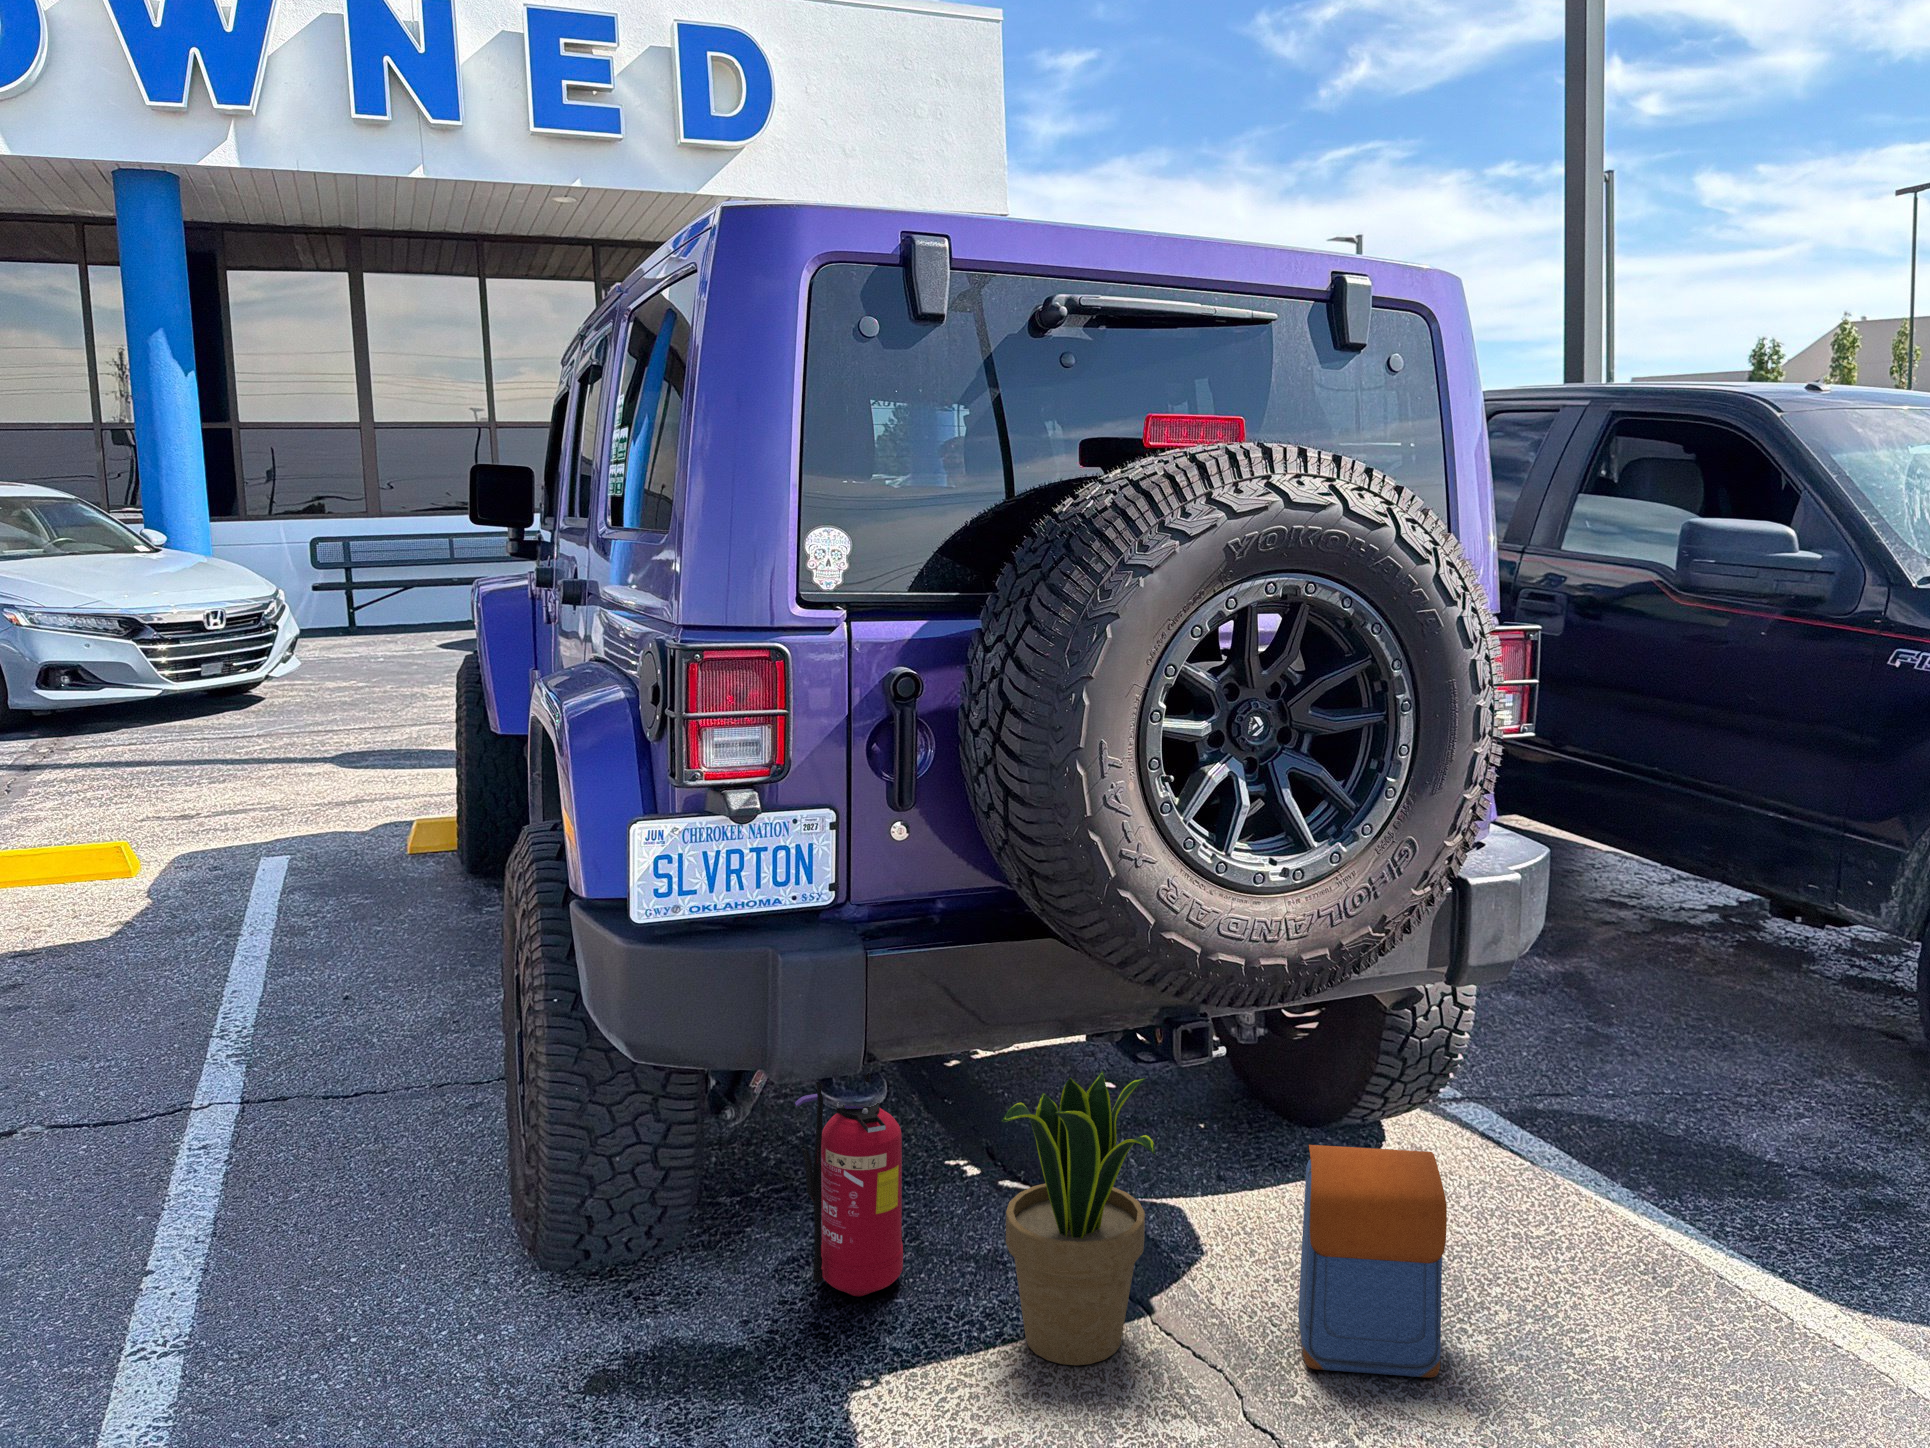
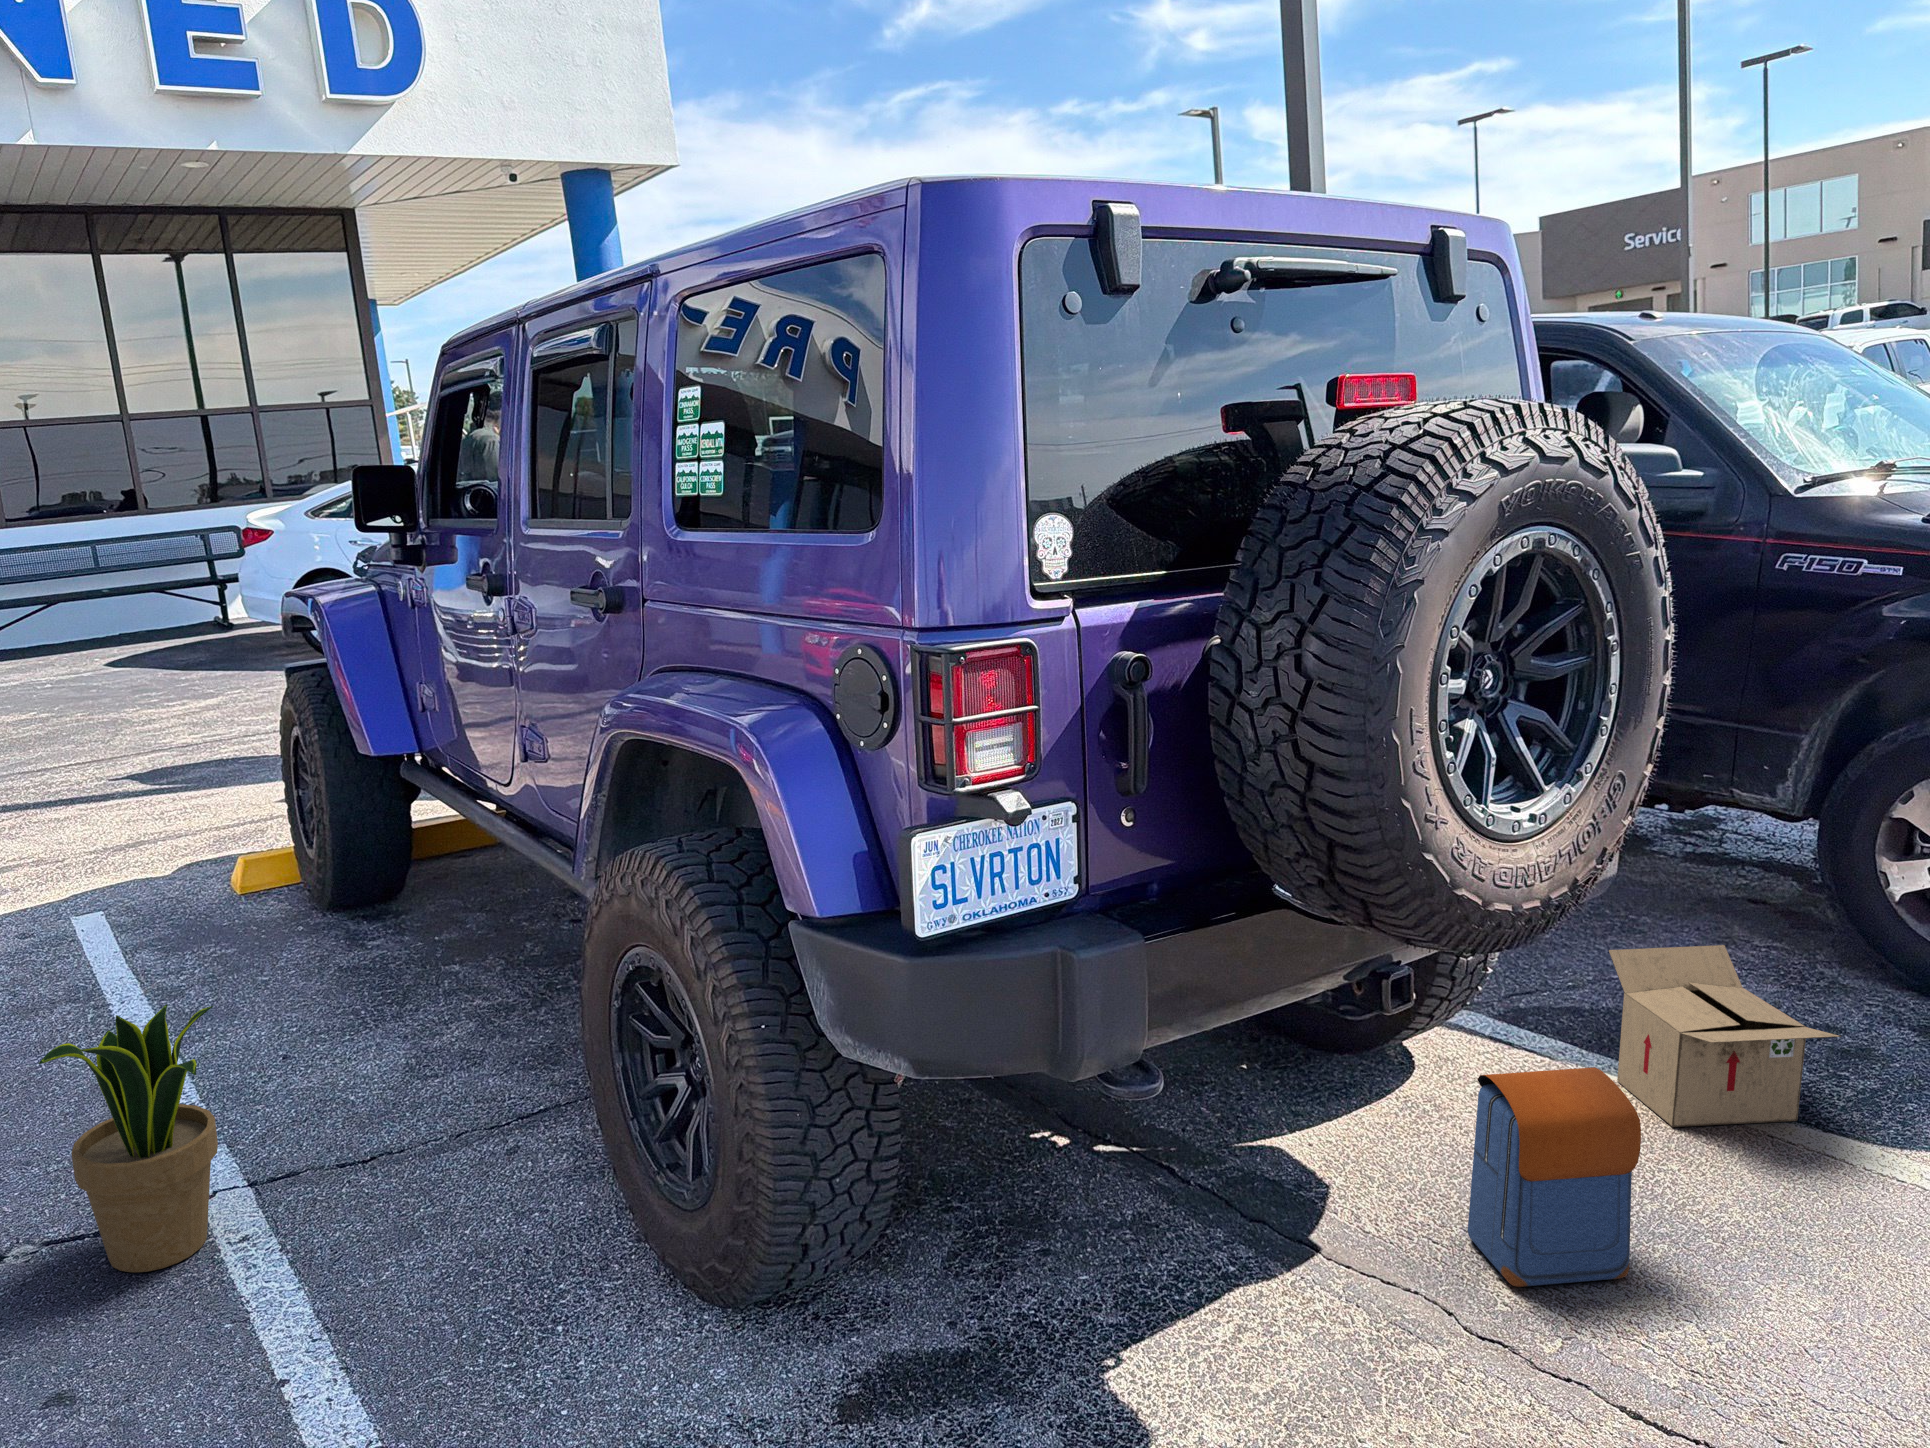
cardboard box: none [1588,1056,1788,1262] -> present [1609,945,1841,1127]
potted plant: present [1002,1071,1155,1365] -> present [38,1004,218,1273]
fire extinguisher: present [795,1073,903,1296] -> none [982,1022,1083,1281]

